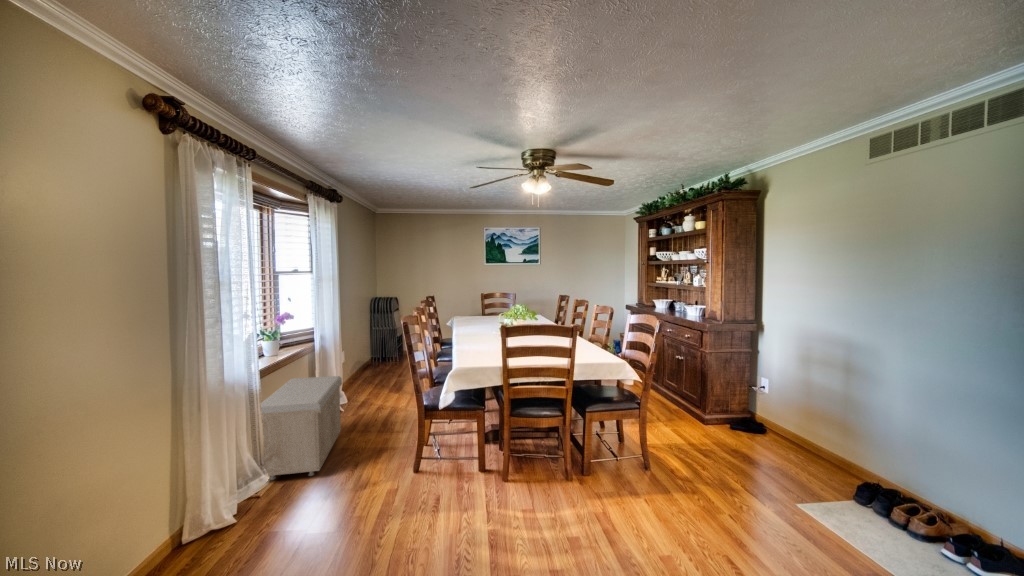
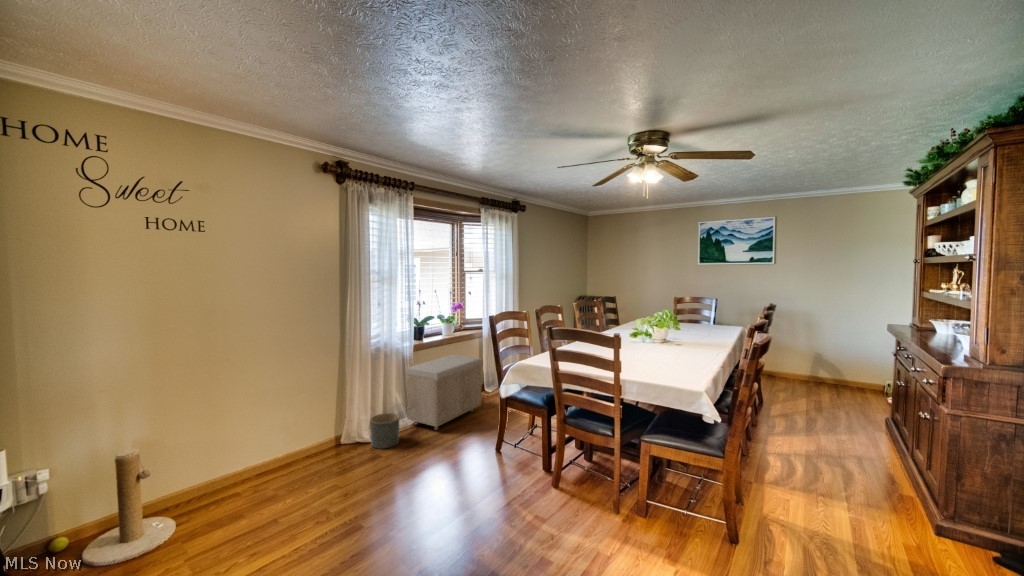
planter: none [232,471,280,528] -> present [370,413,399,449]

